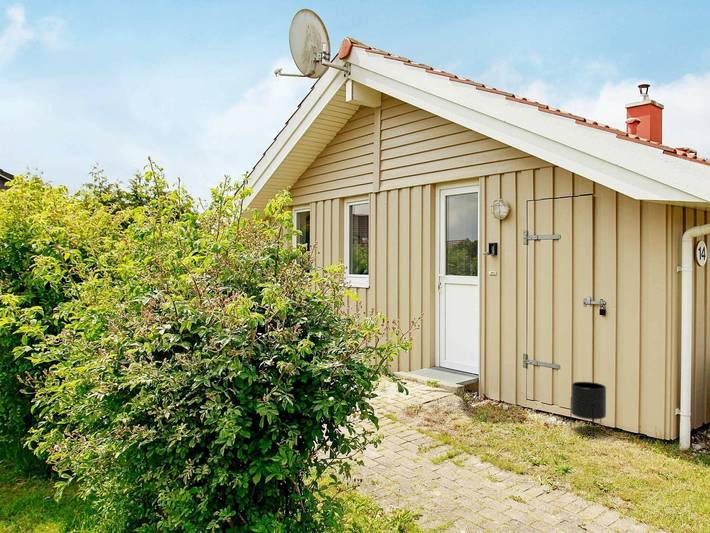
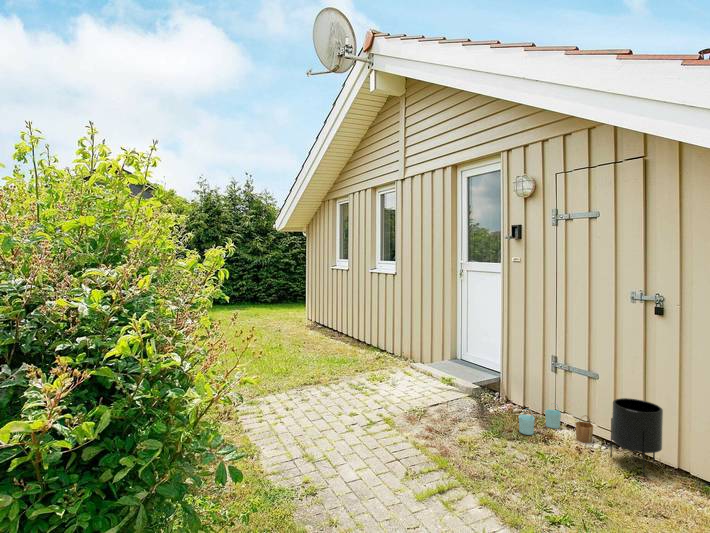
bucket: none [500,393,557,421] -> present [519,403,593,443]

